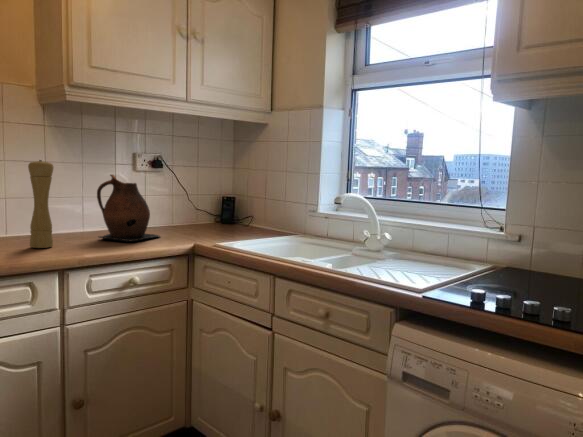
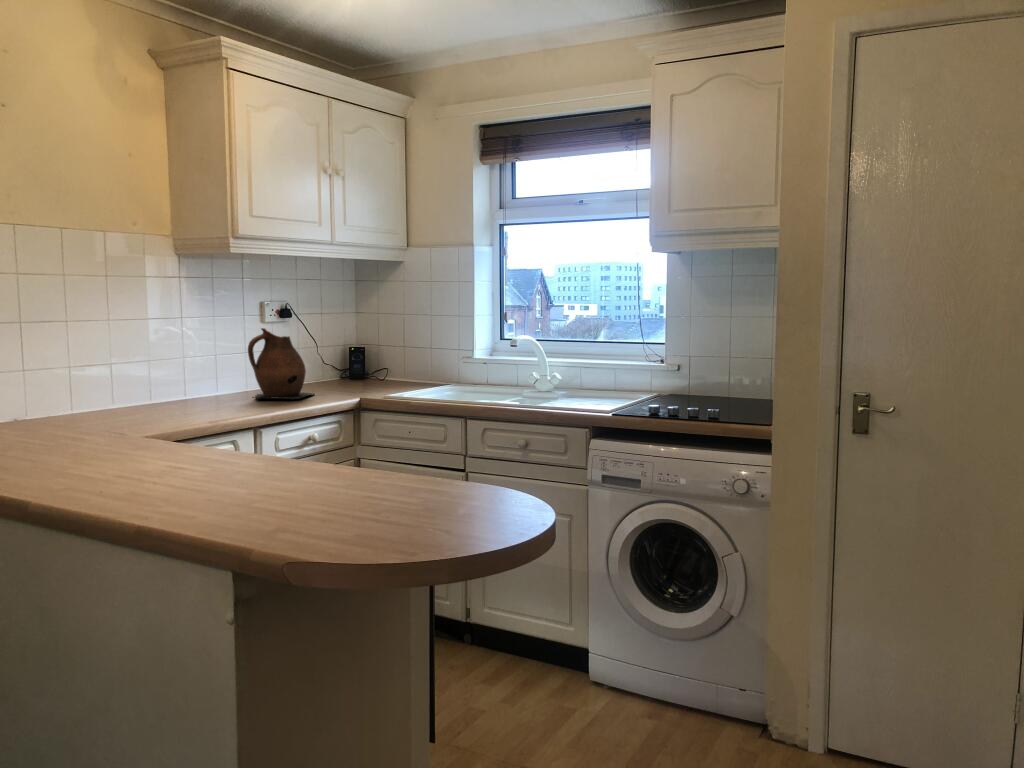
pepper mill: present [28,160,53,248] -> none [198,316,224,410]

